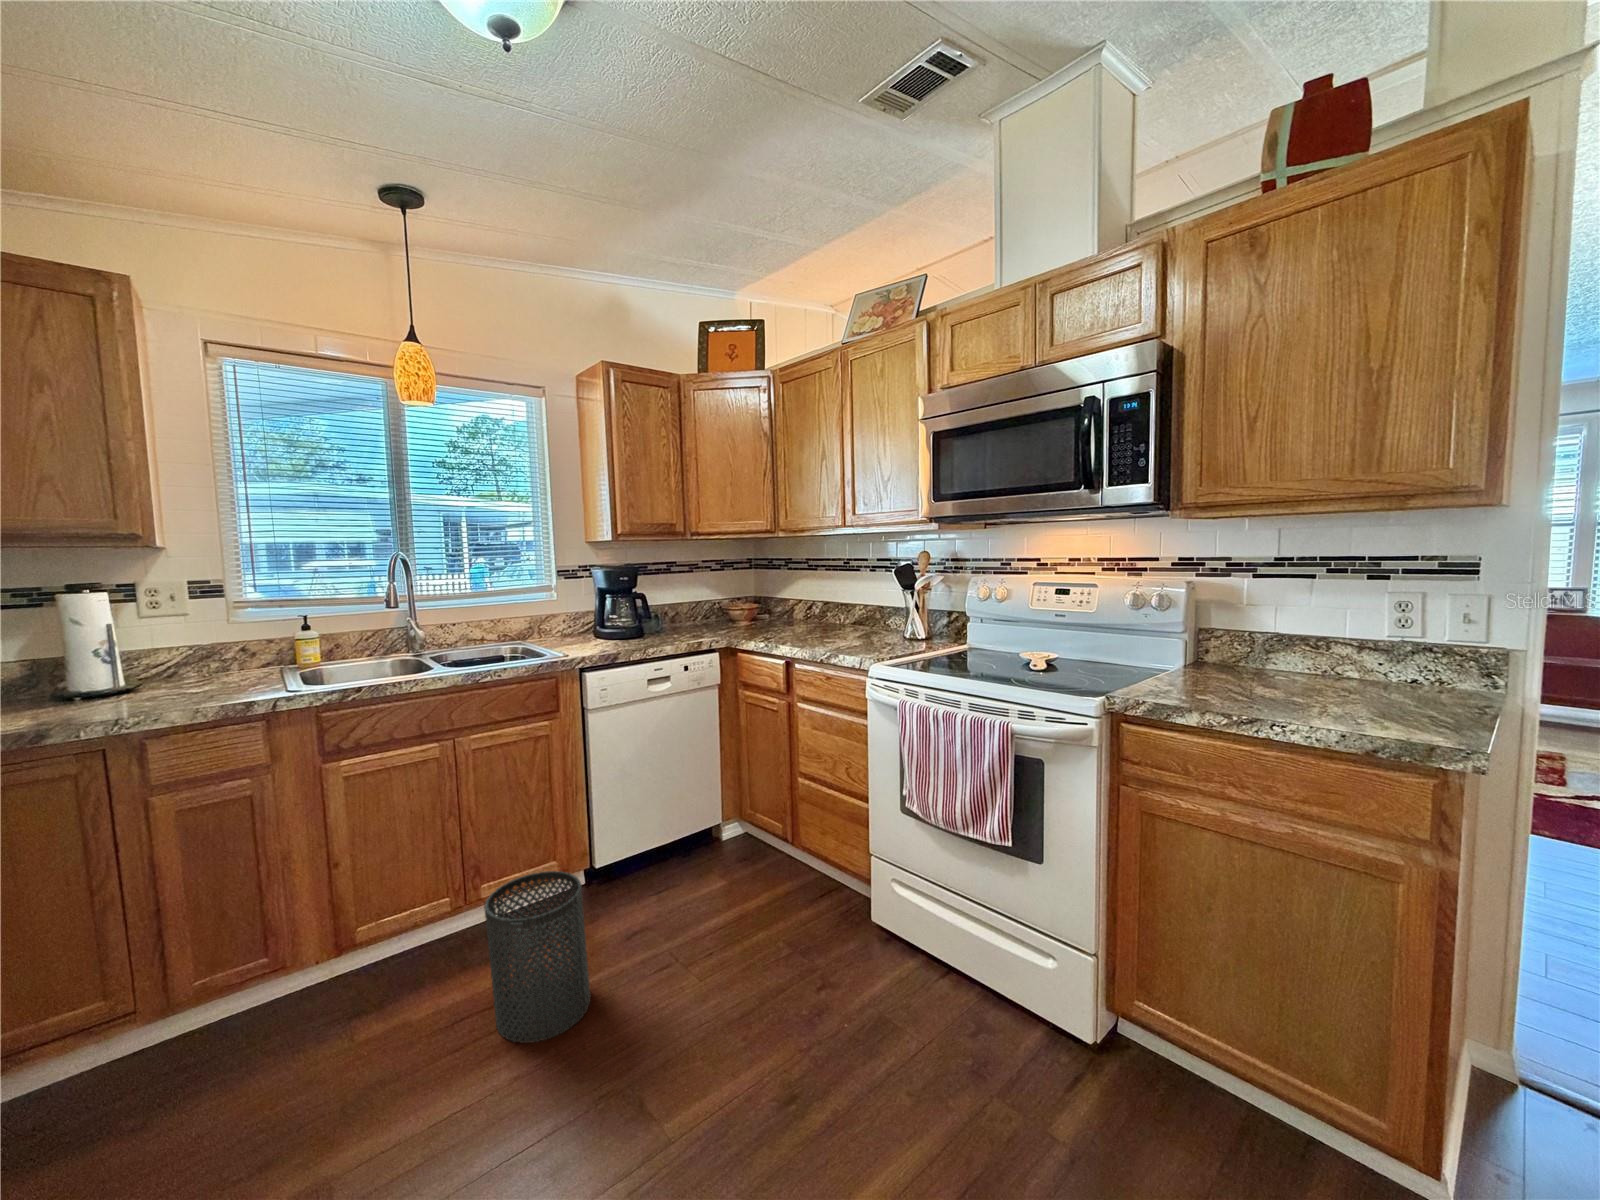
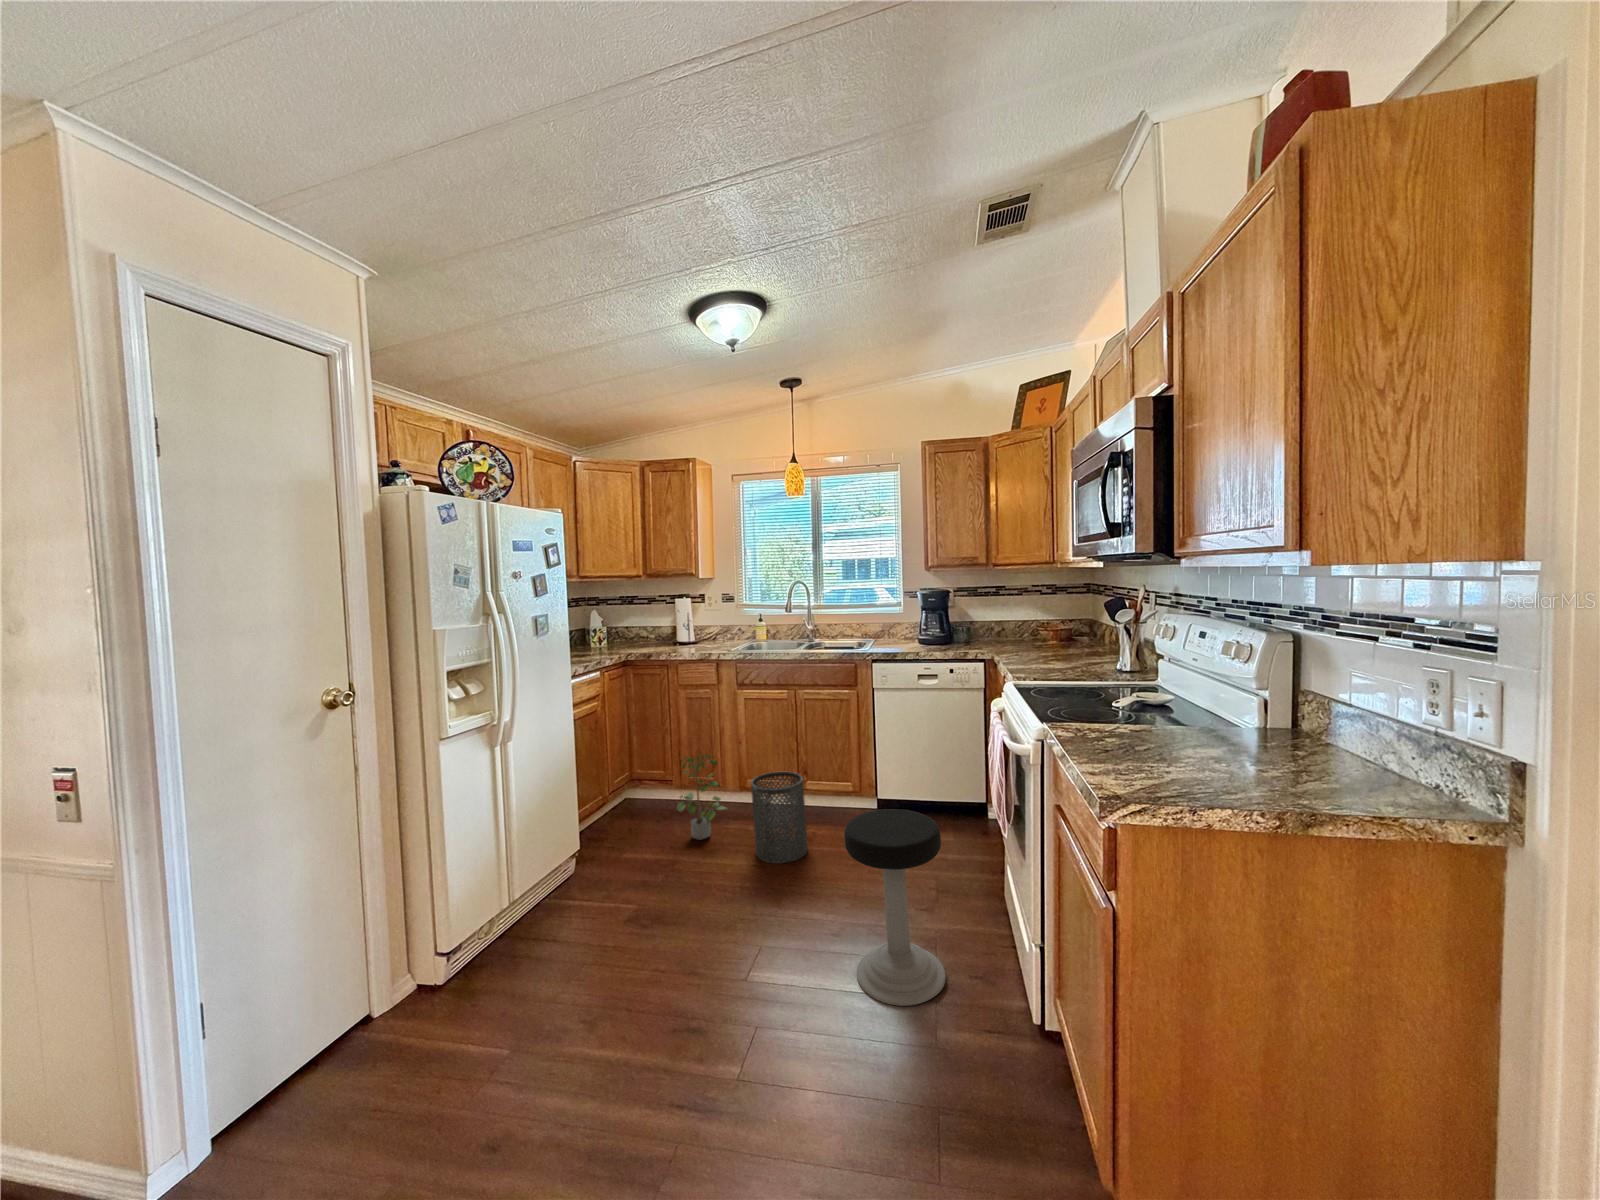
stool: none [844,849,976,1119] -> present [845,809,946,1006]
potted plant: none [286,893,420,1083] -> present [677,754,726,840]

